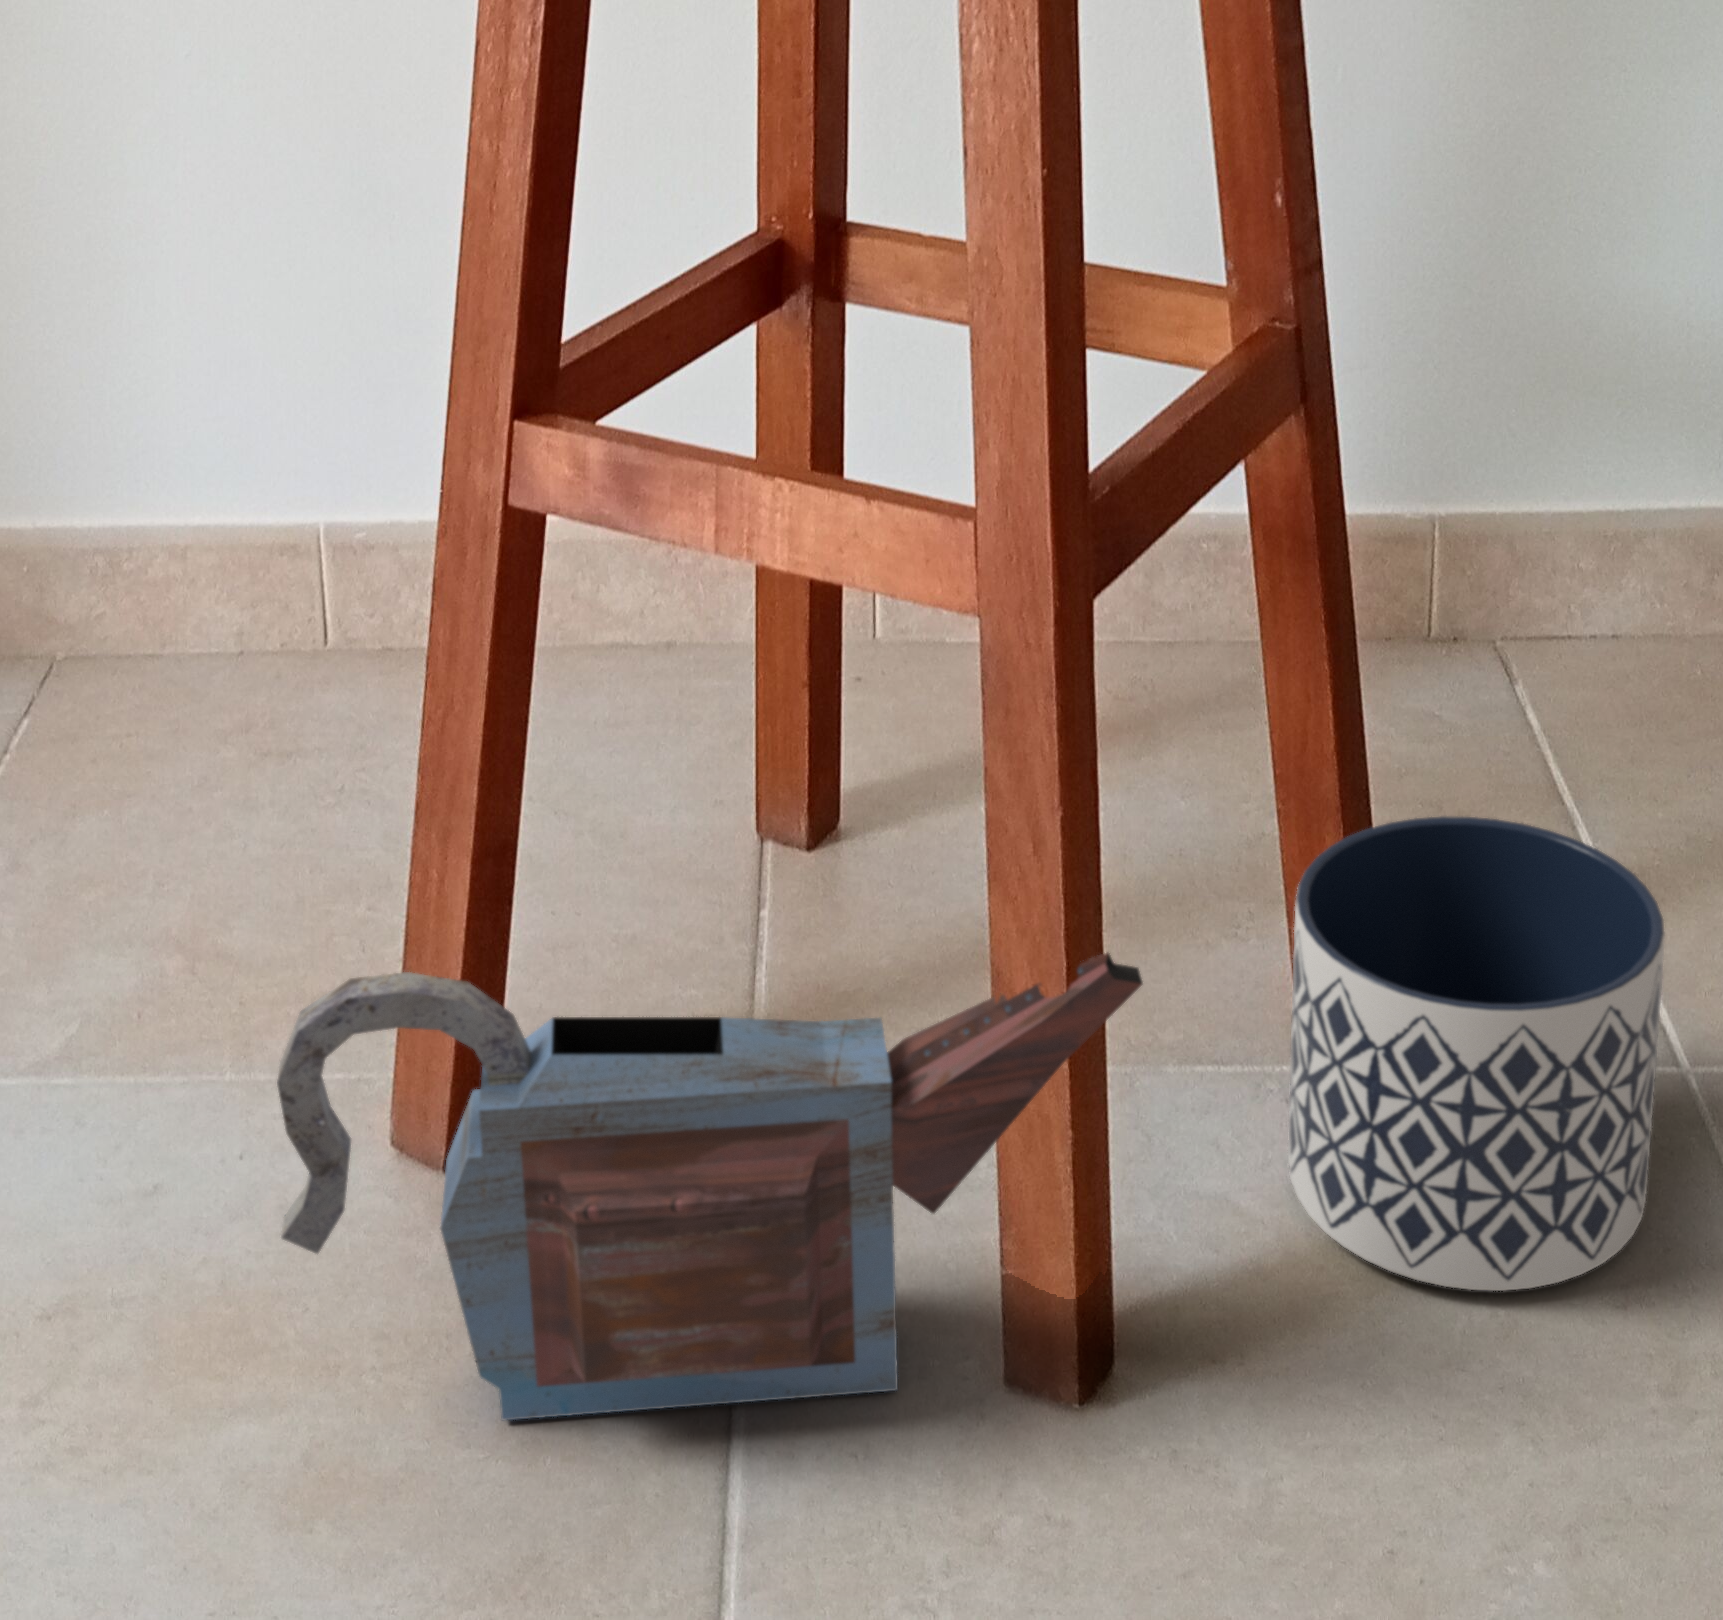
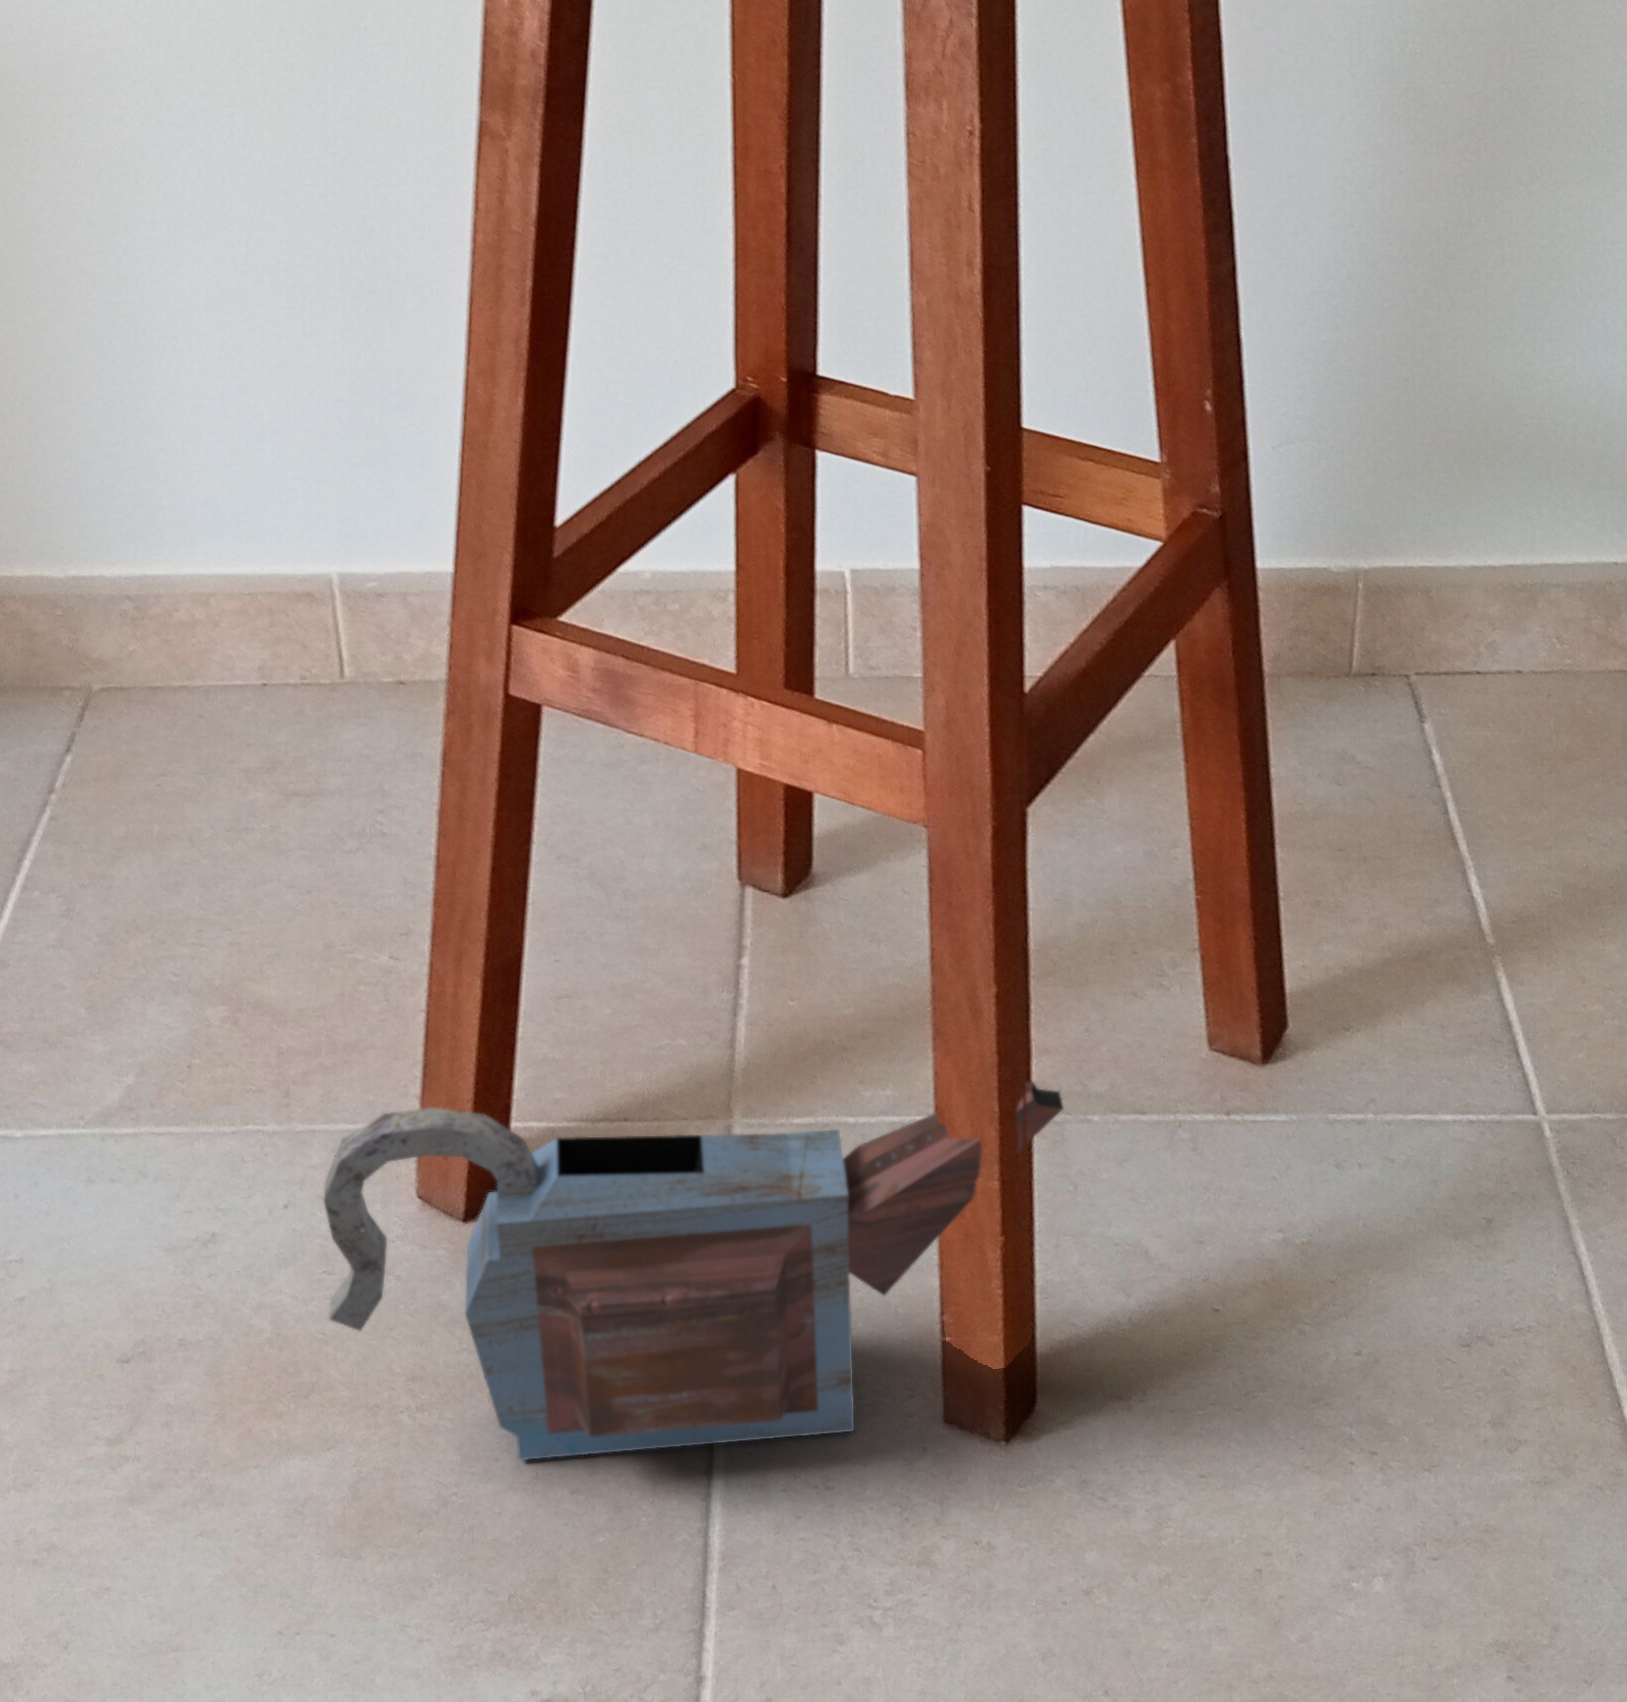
planter: present [1288,816,1665,1291] -> none [1191,918,1518,1337]

